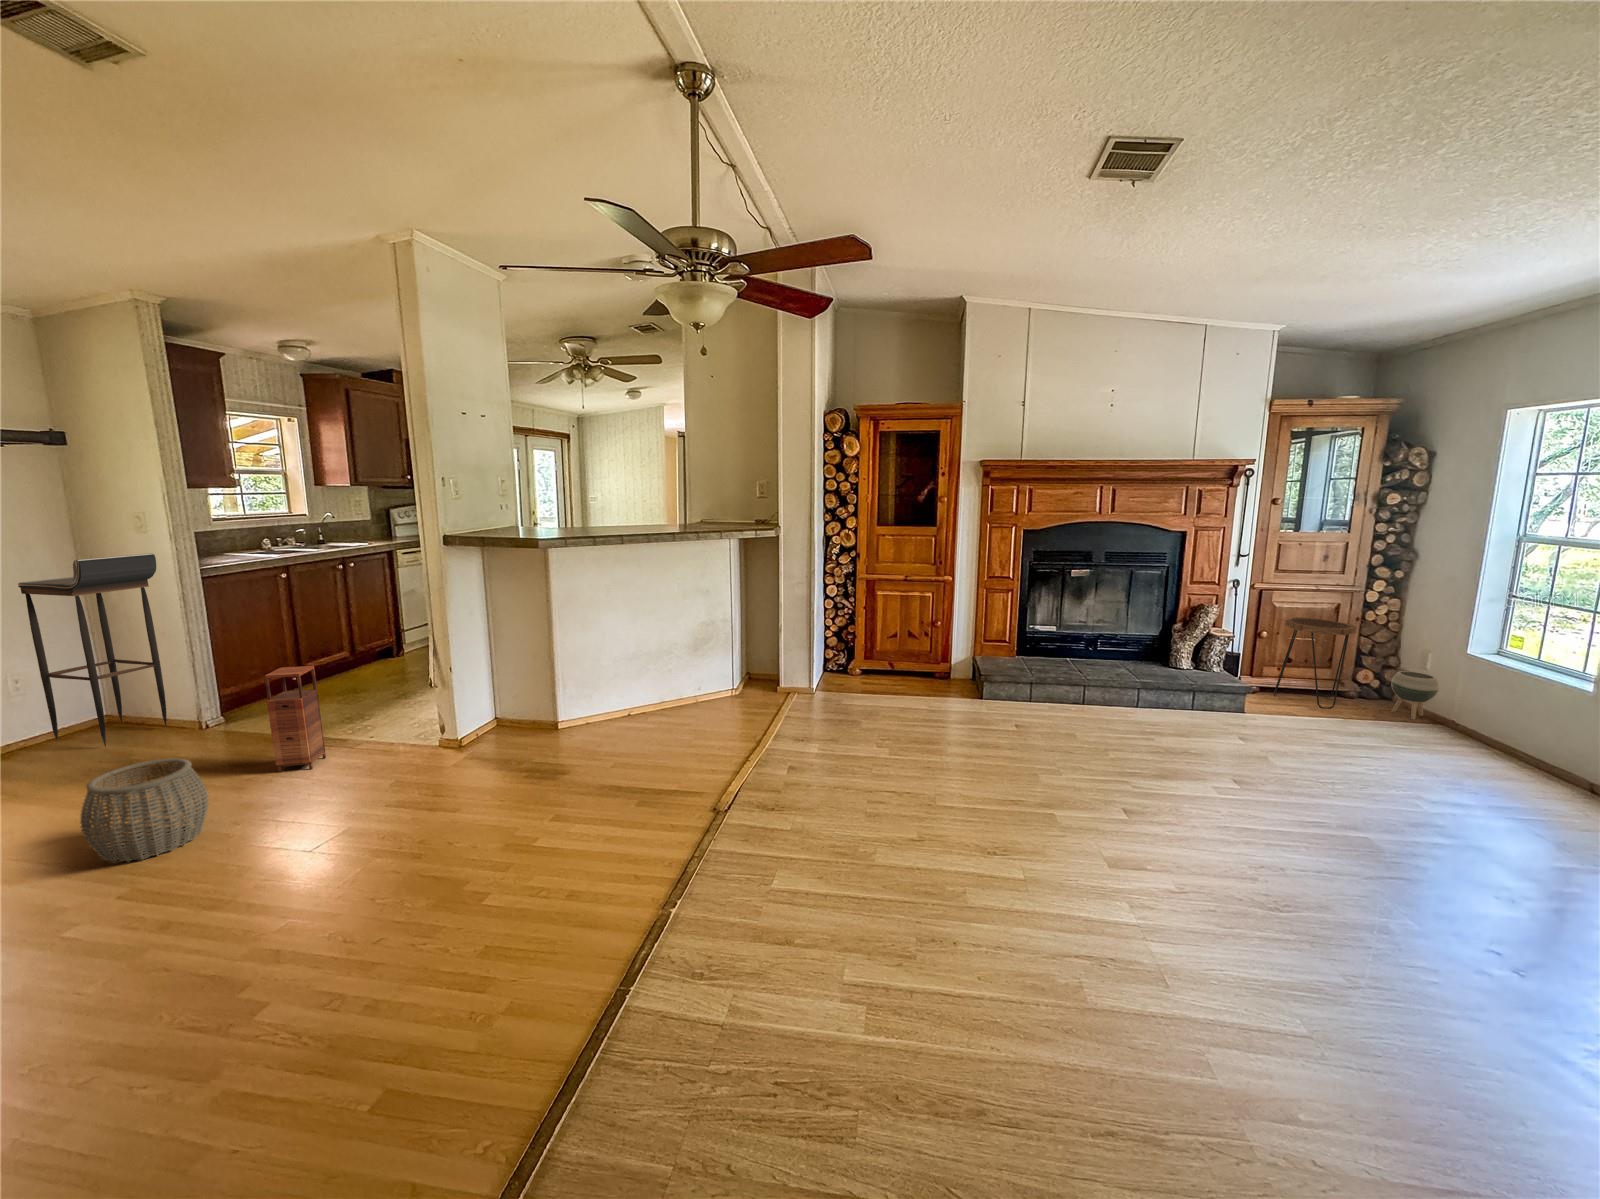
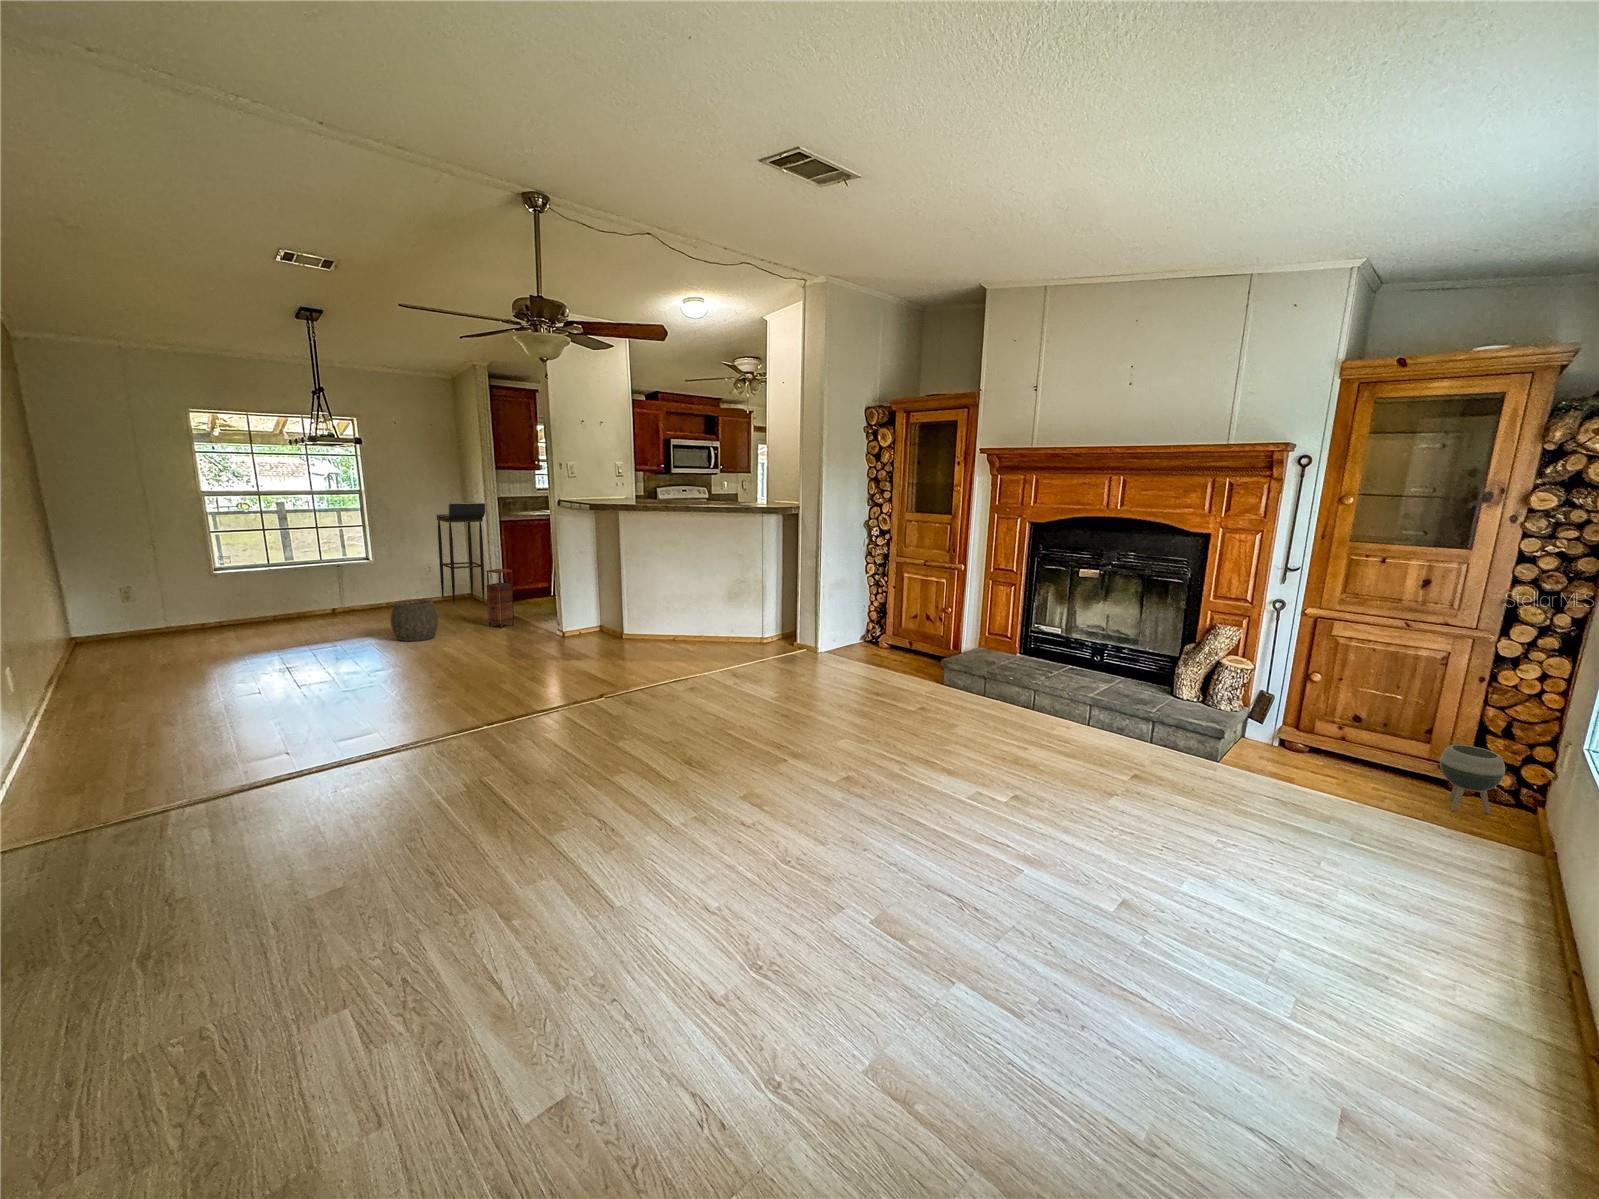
side table: present [1274,617,1356,709] -> none [1319,657,1425,777]

